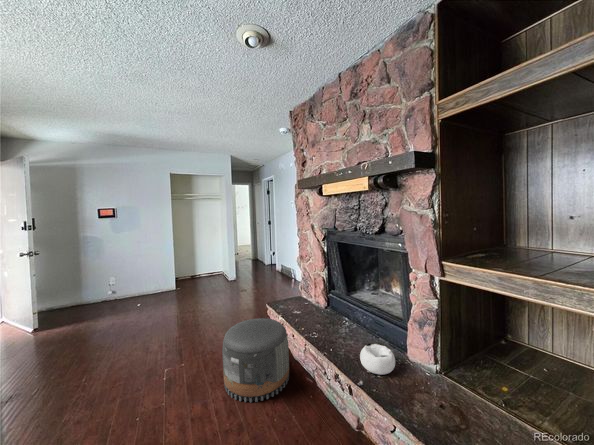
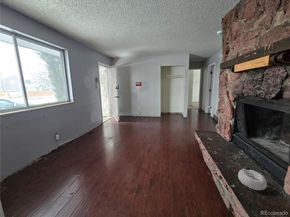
pouf: present [222,318,289,402] -> none [168,136,200,173]

